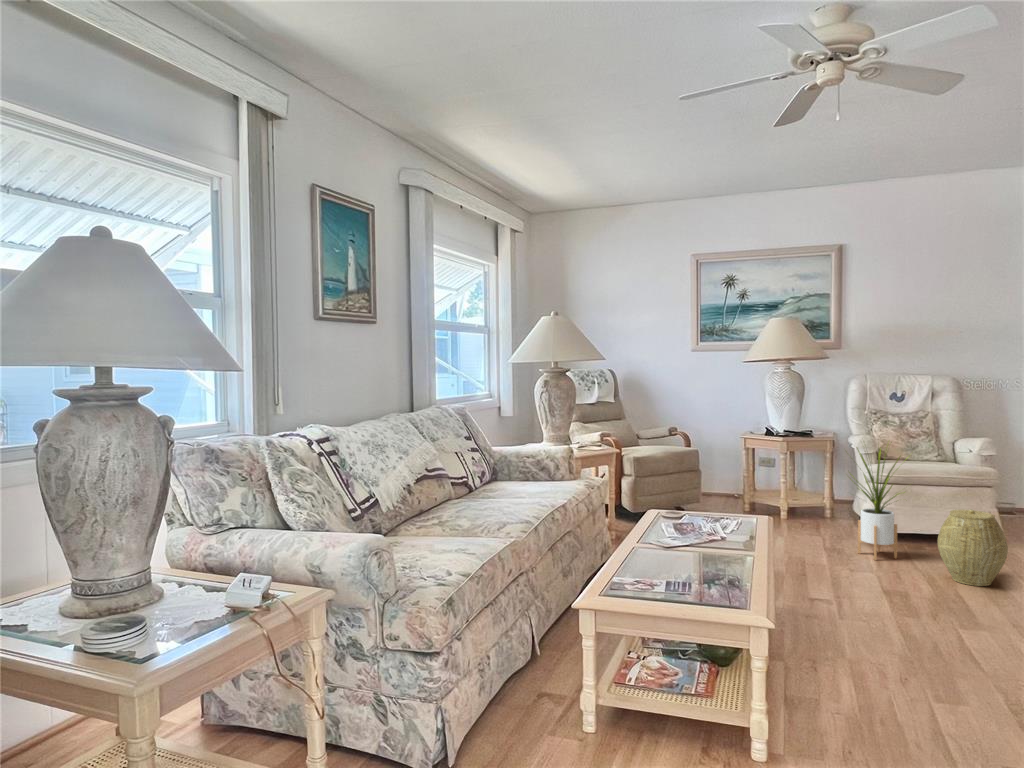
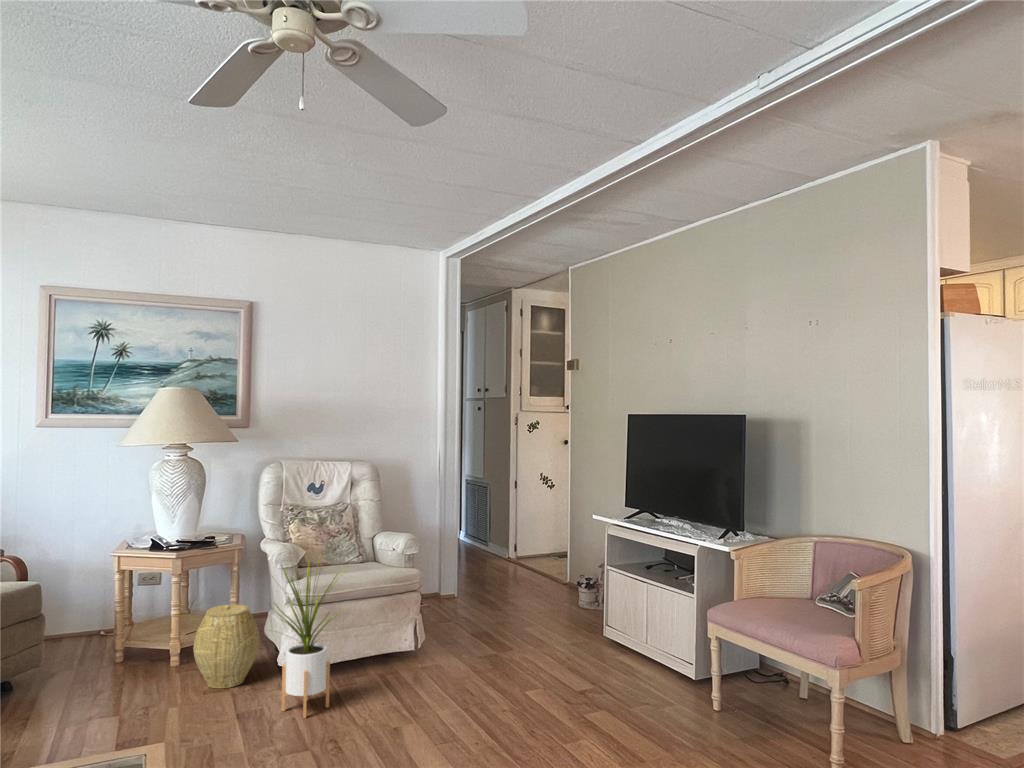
woven basket: present [938,509,1008,586] -> present [193,604,260,688]

